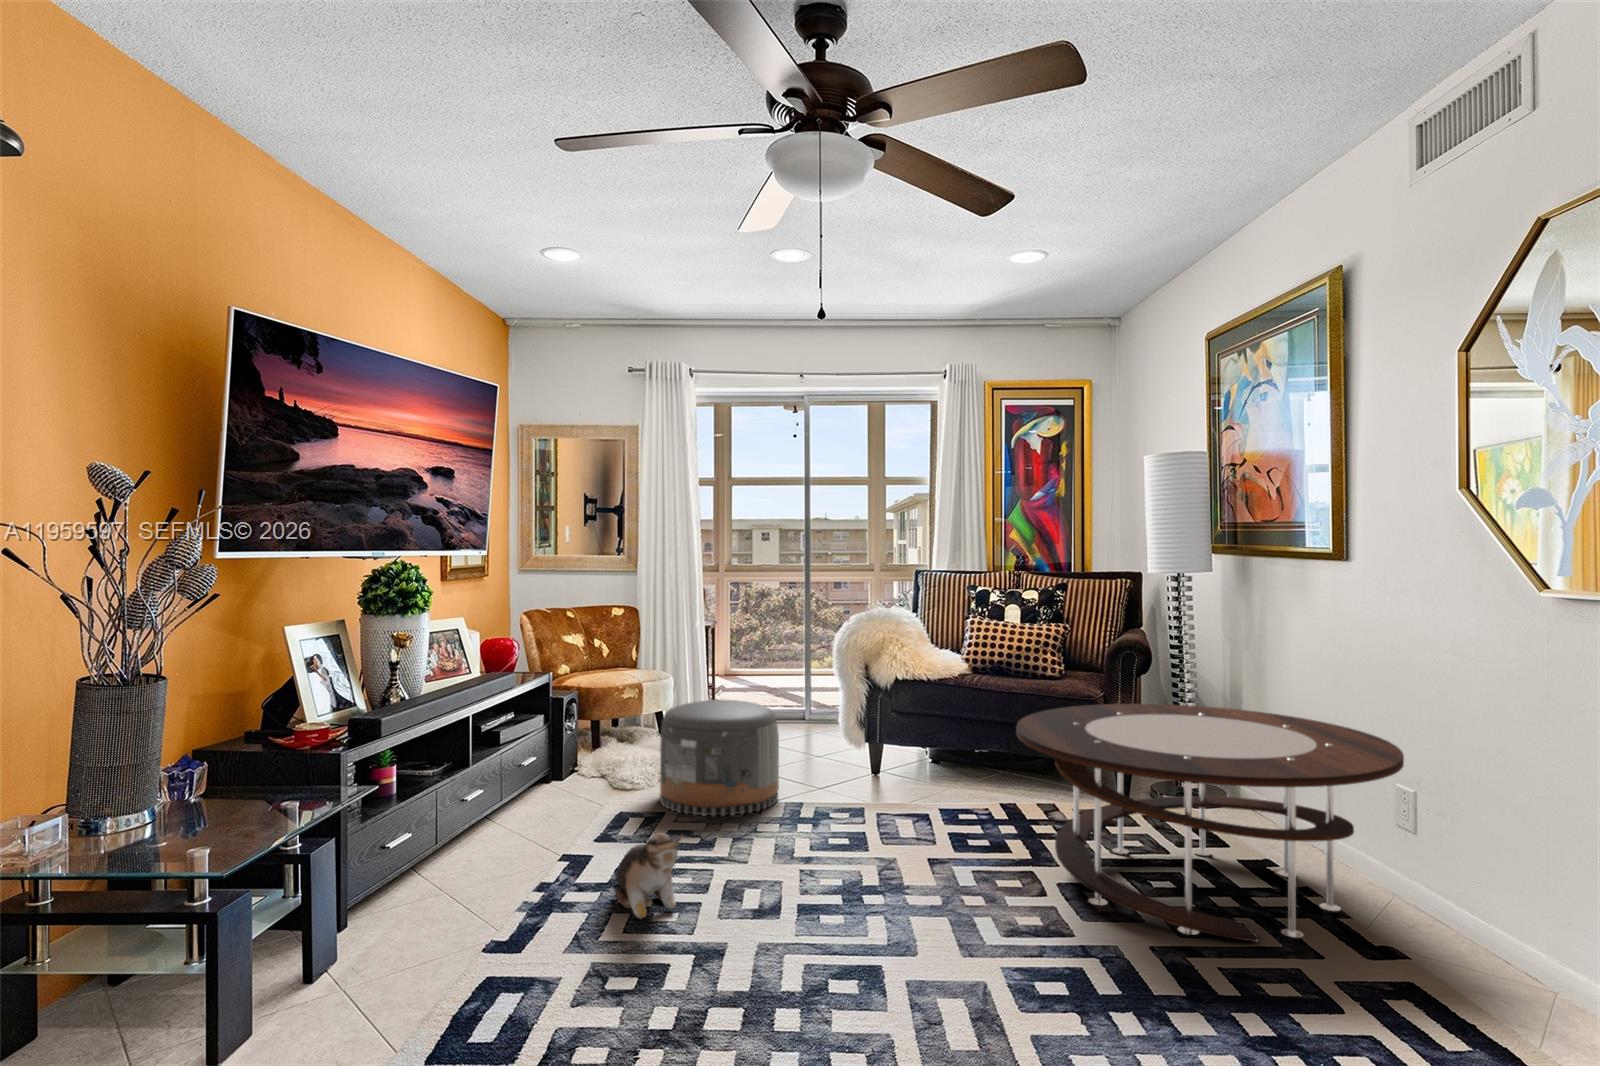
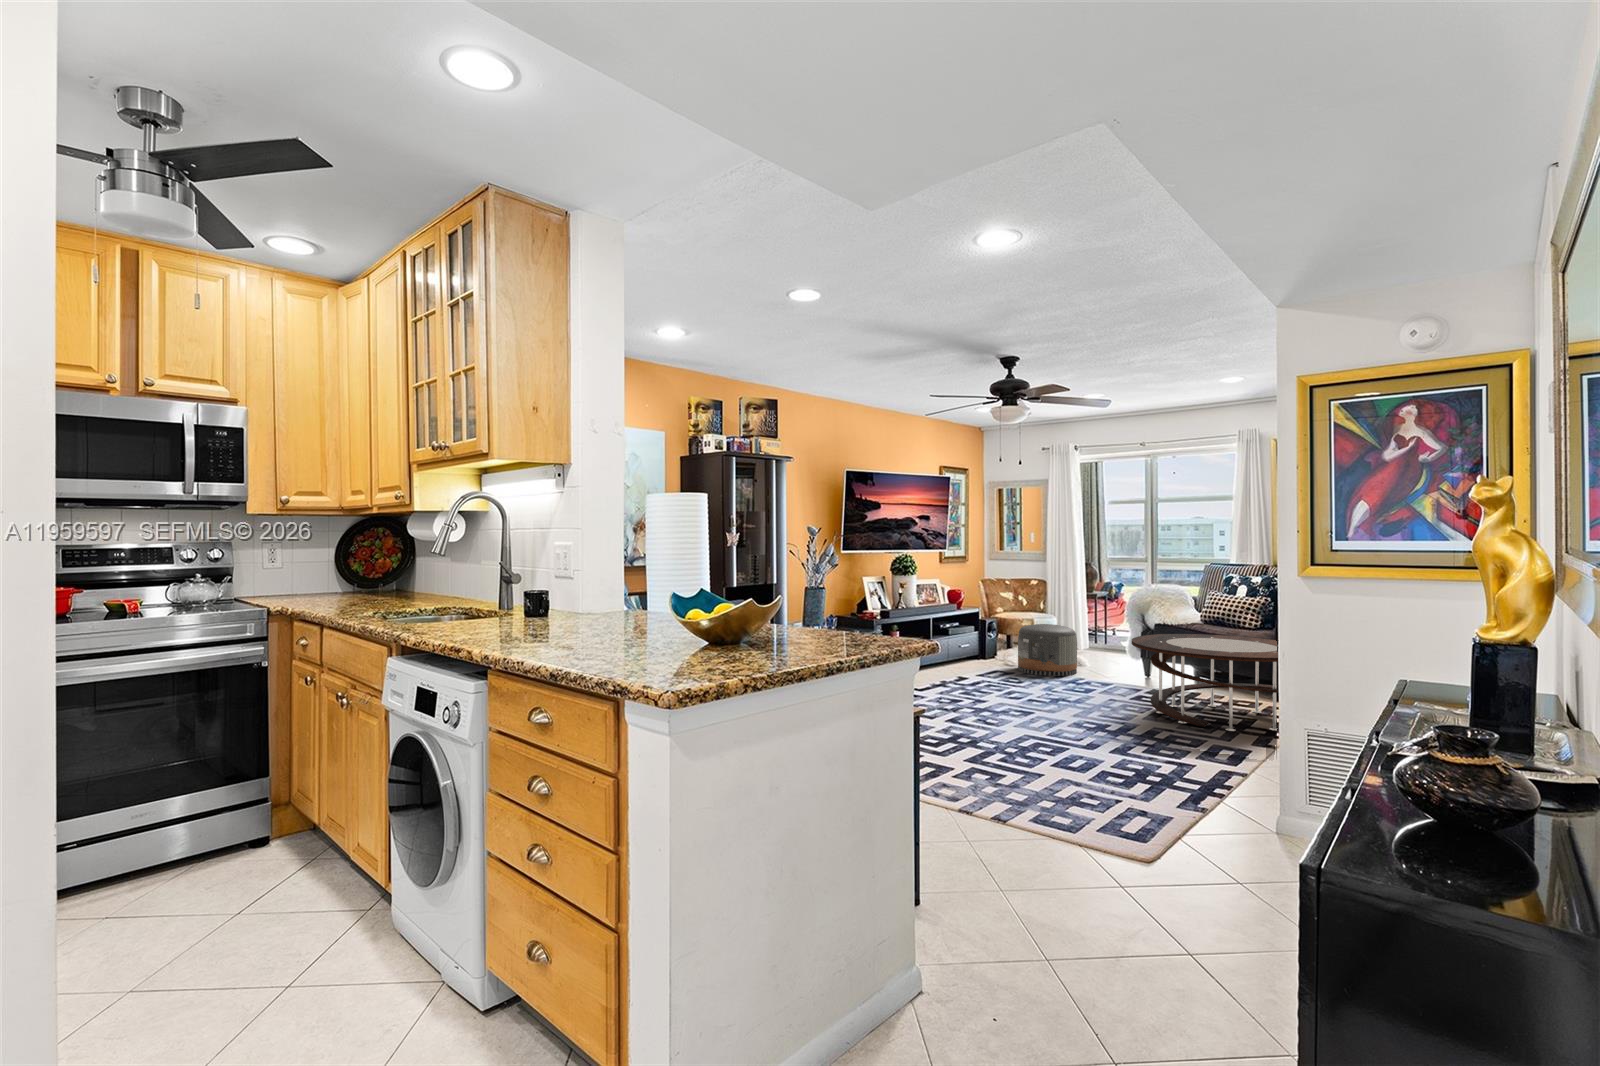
plush toy: present [616,833,682,919] -> none [965,659,984,690]

